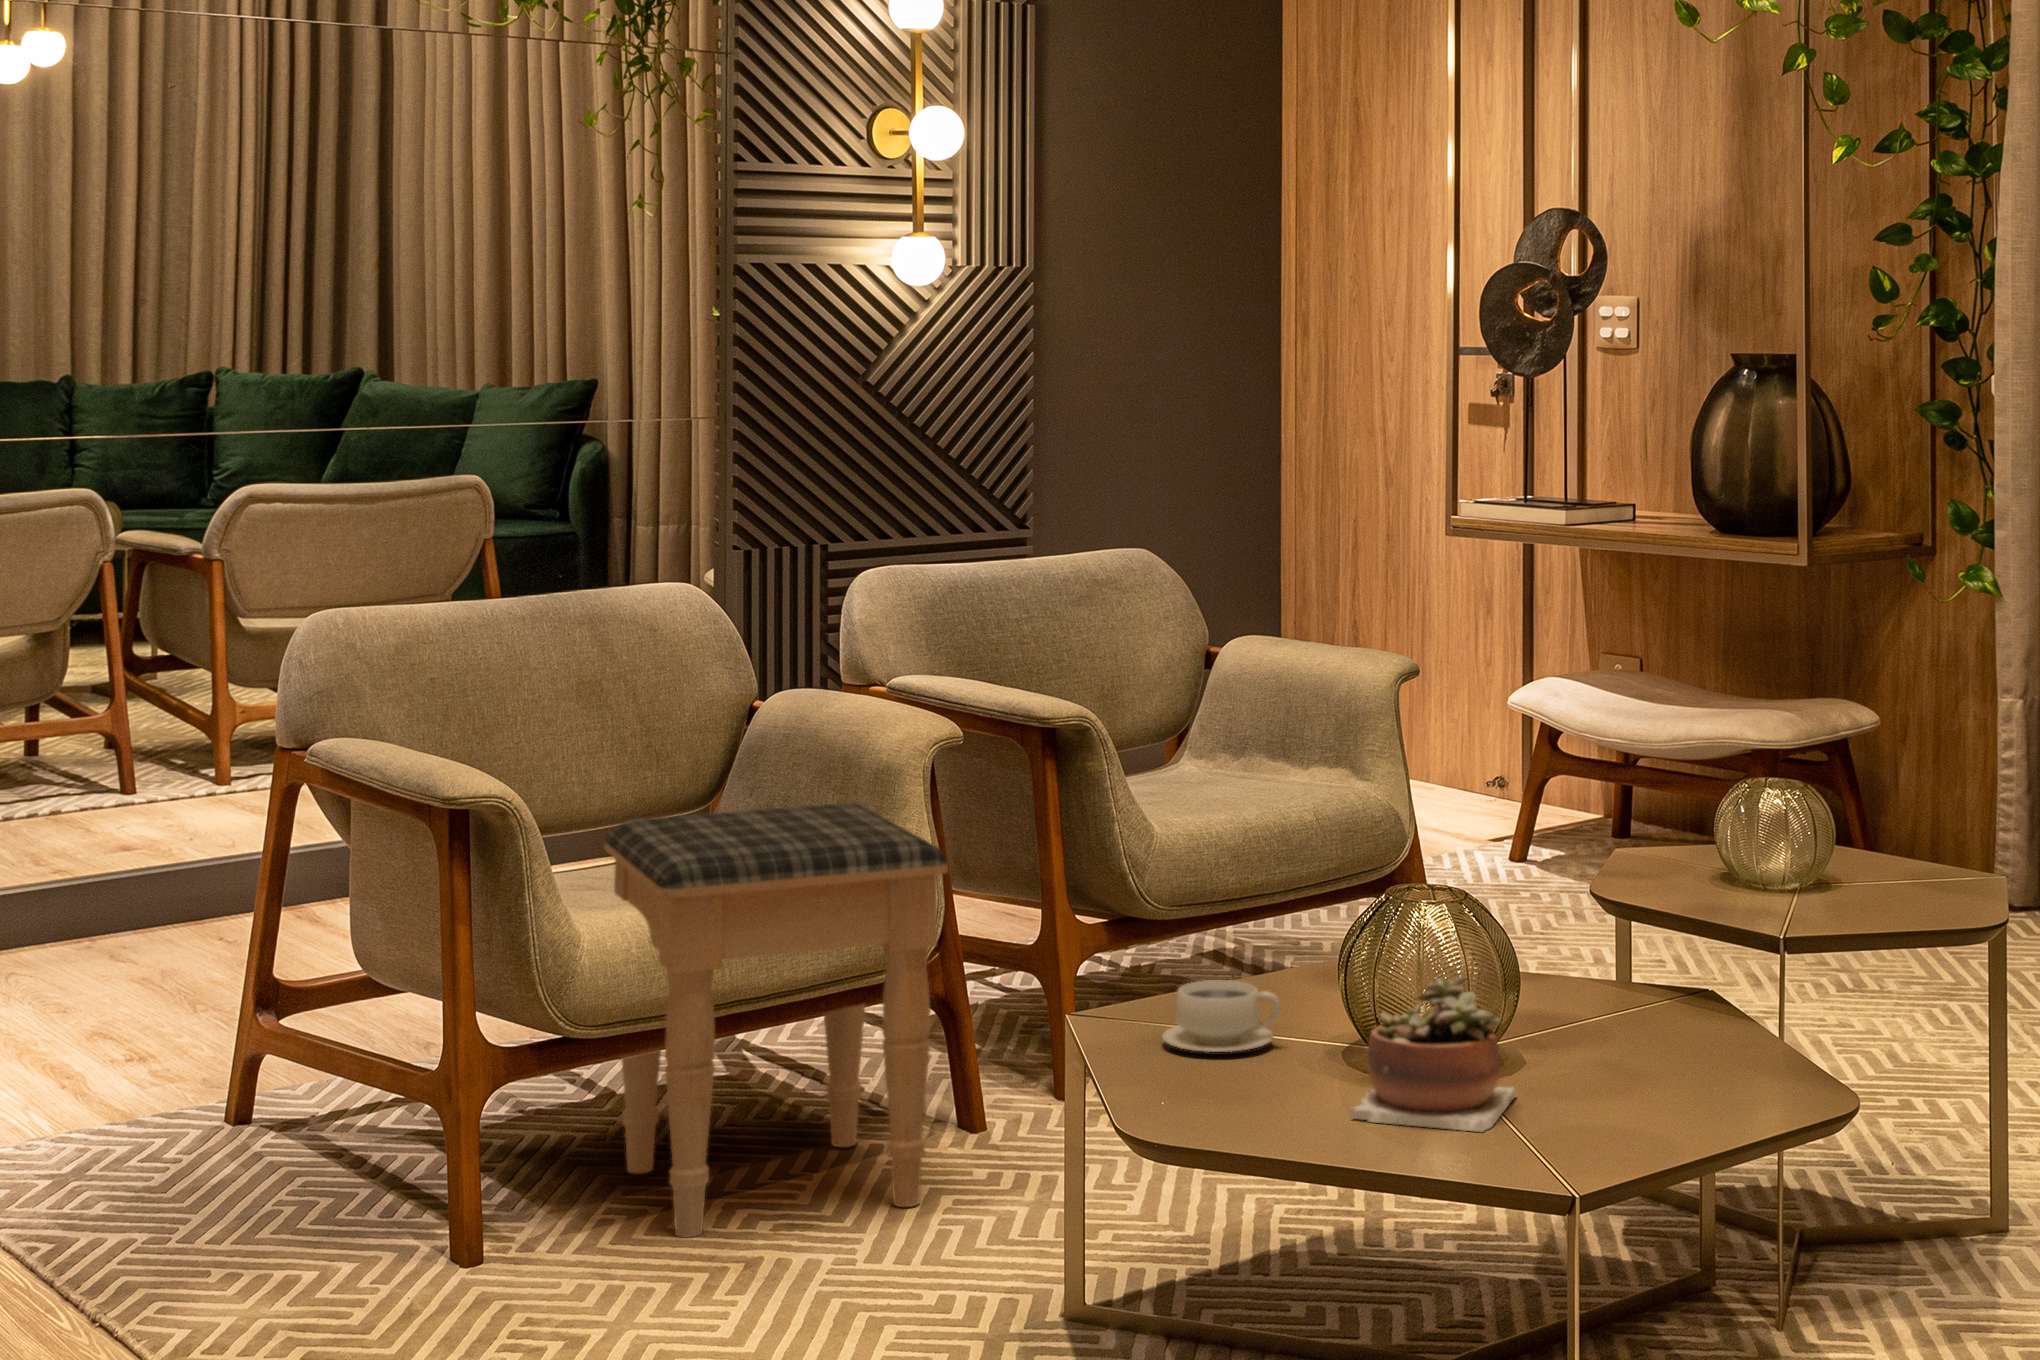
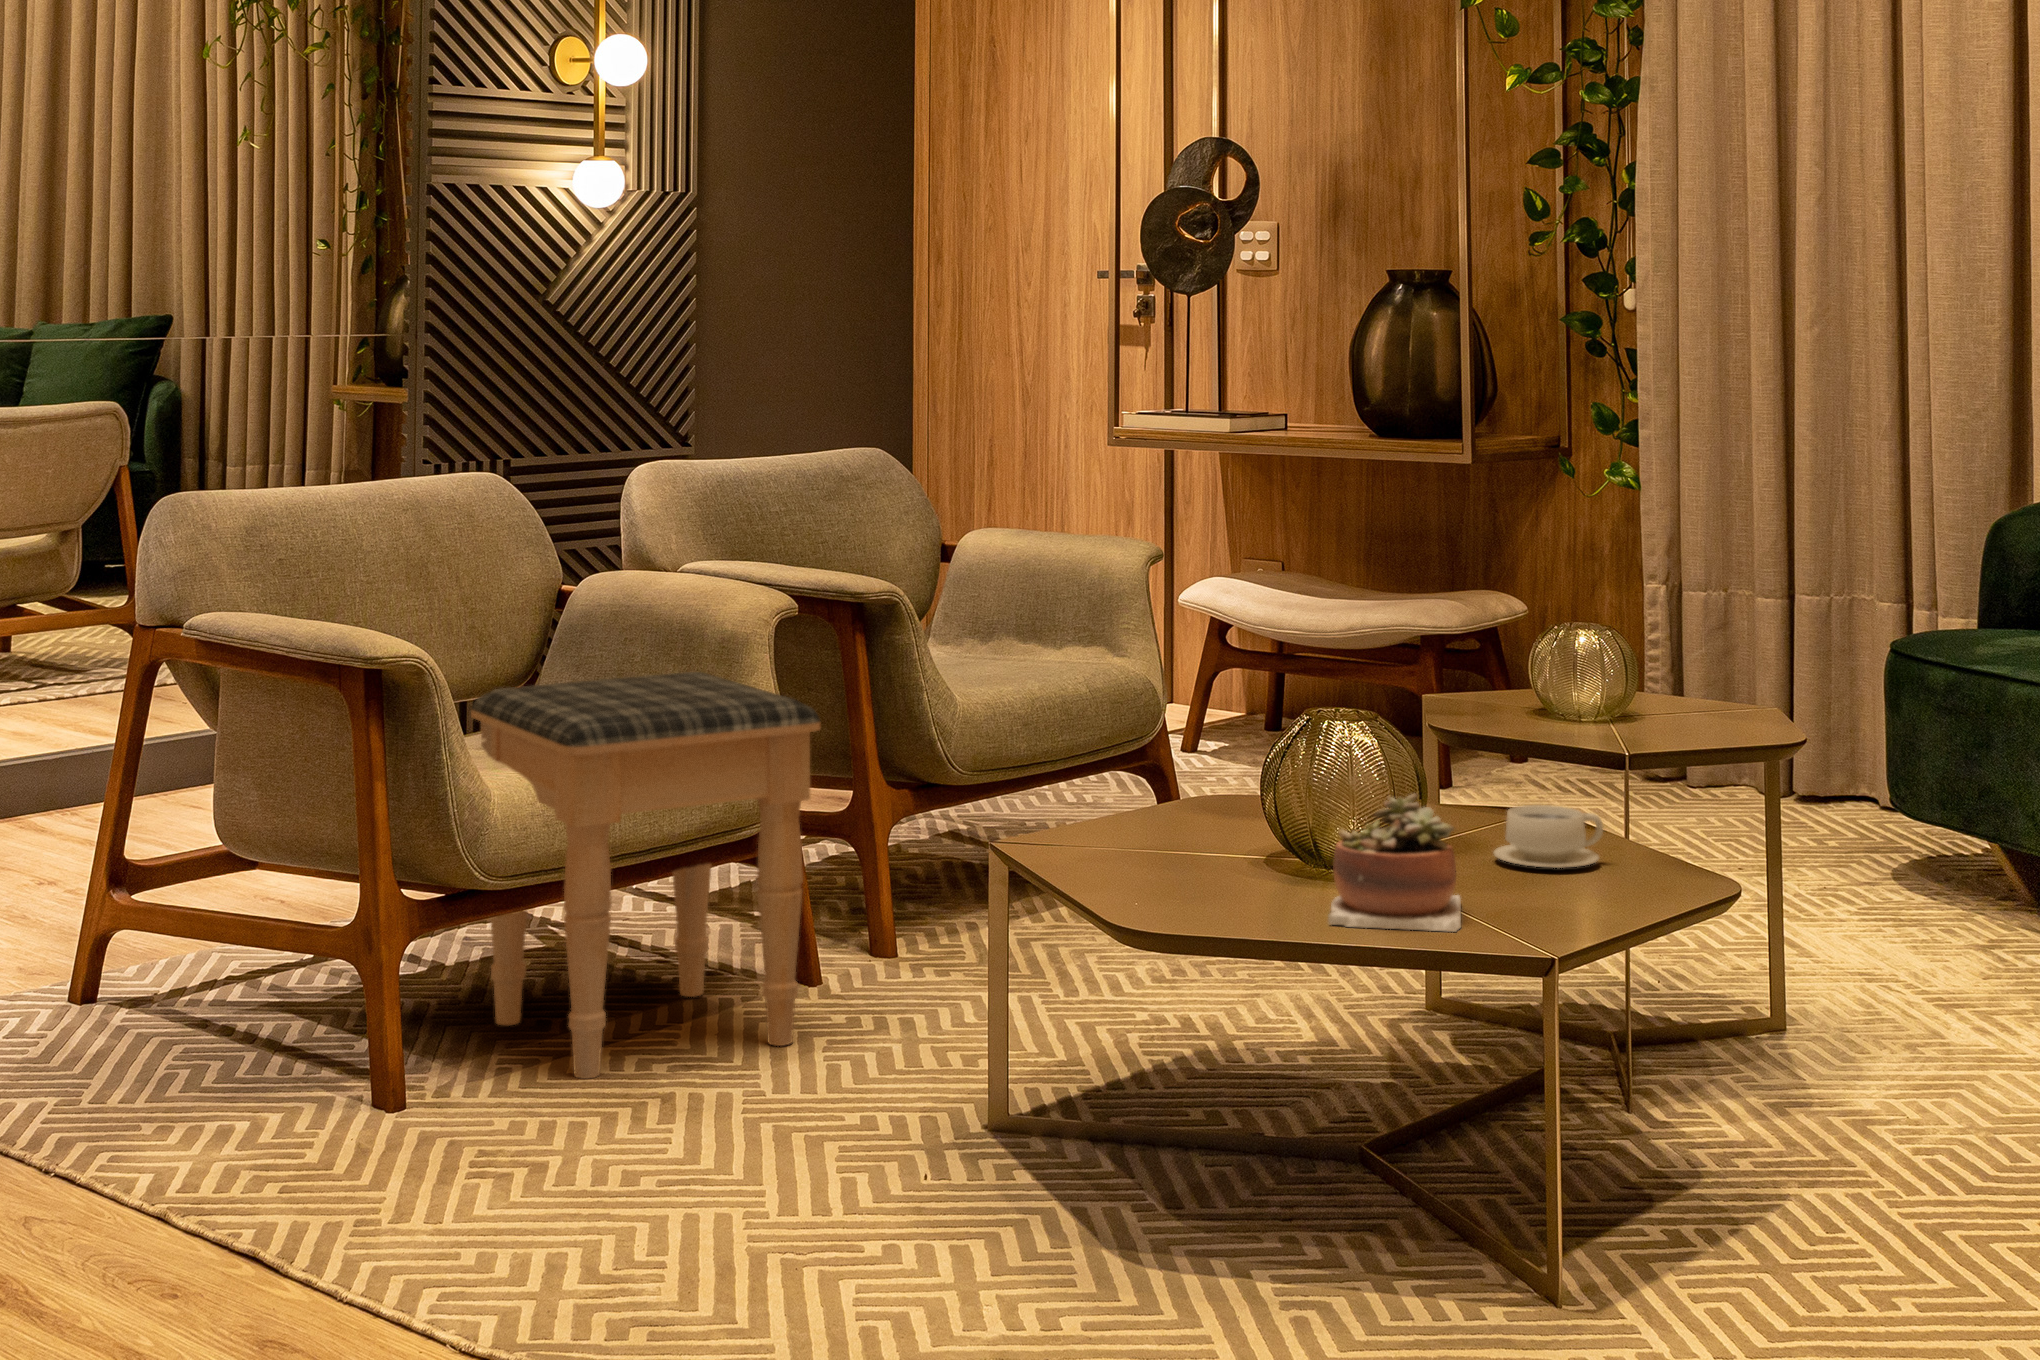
teacup: present [1162,980,1281,1052] -> present [1494,805,1603,868]

